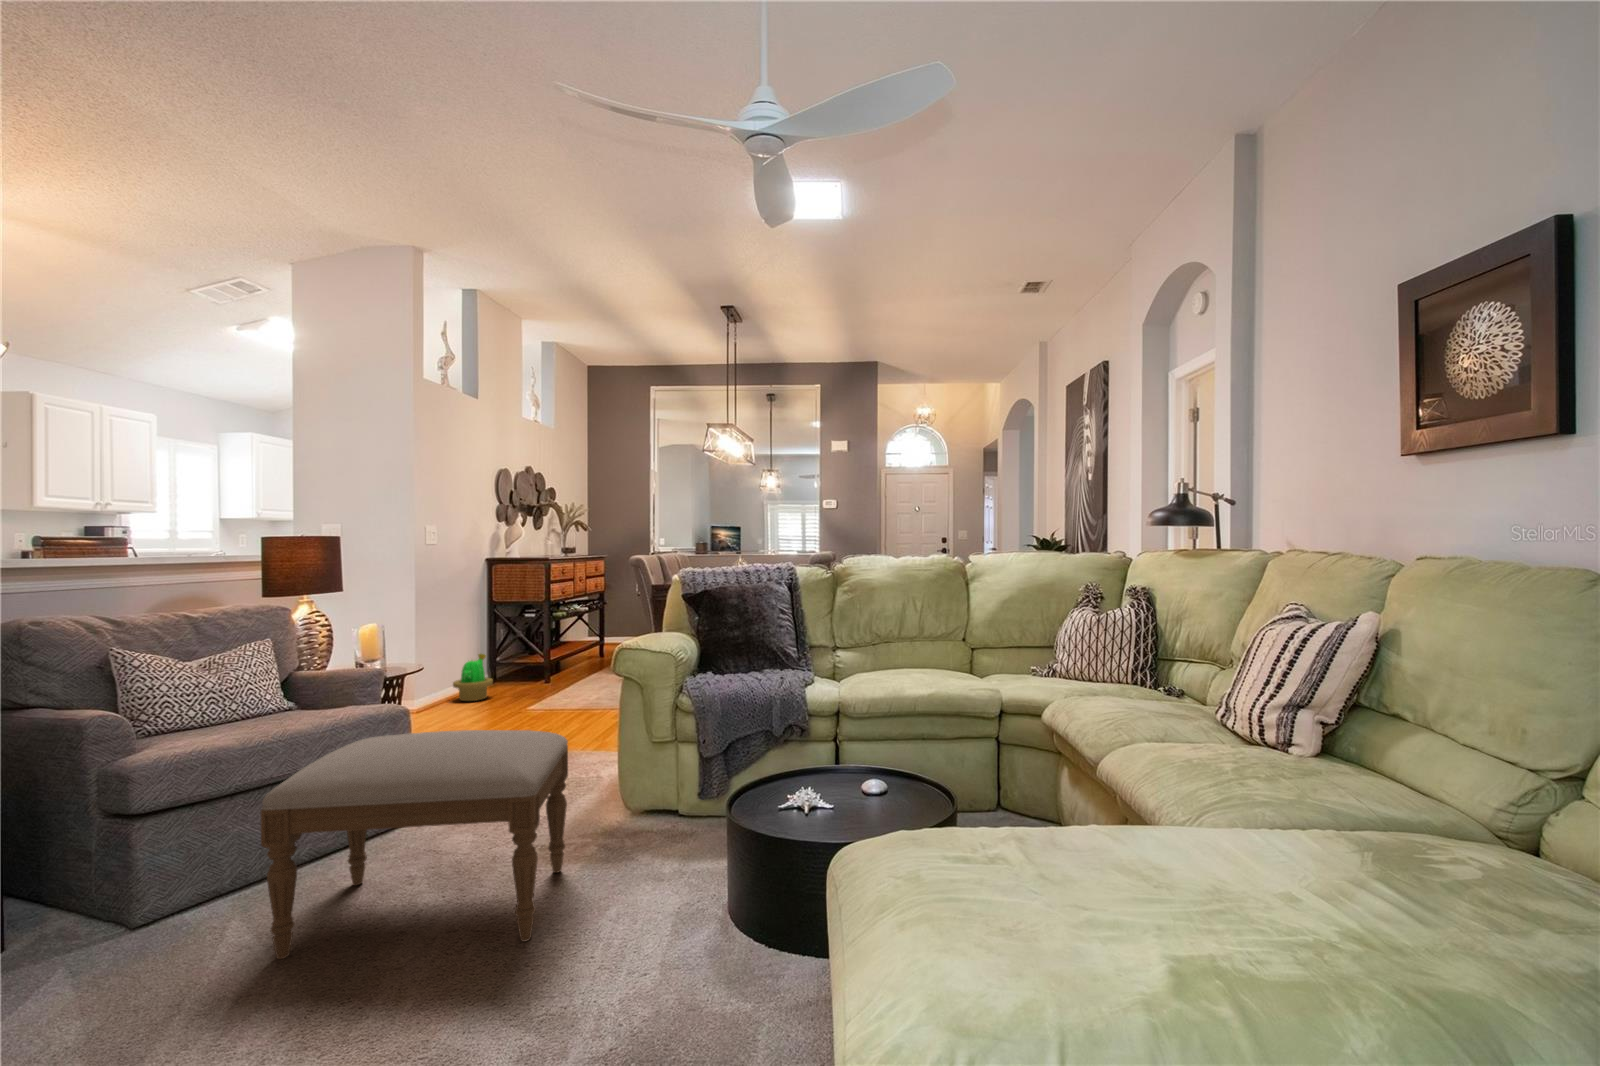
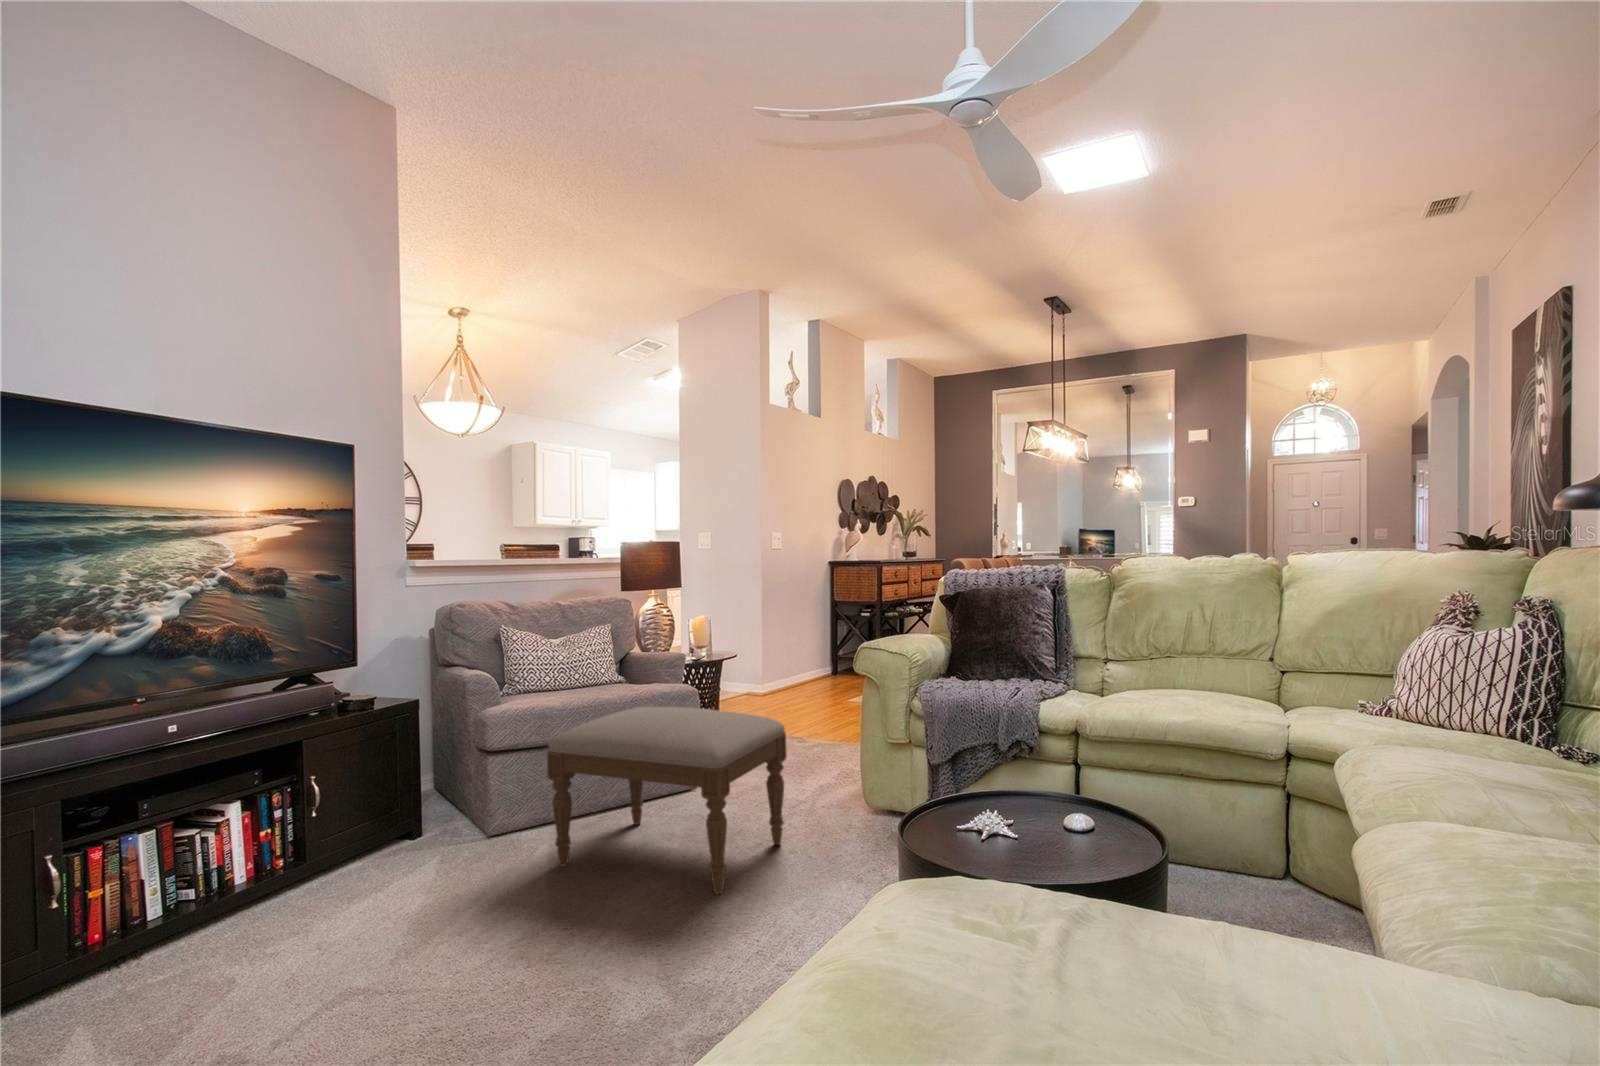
decorative plant: present [453,654,493,701] -> none [792,649,826,691]

